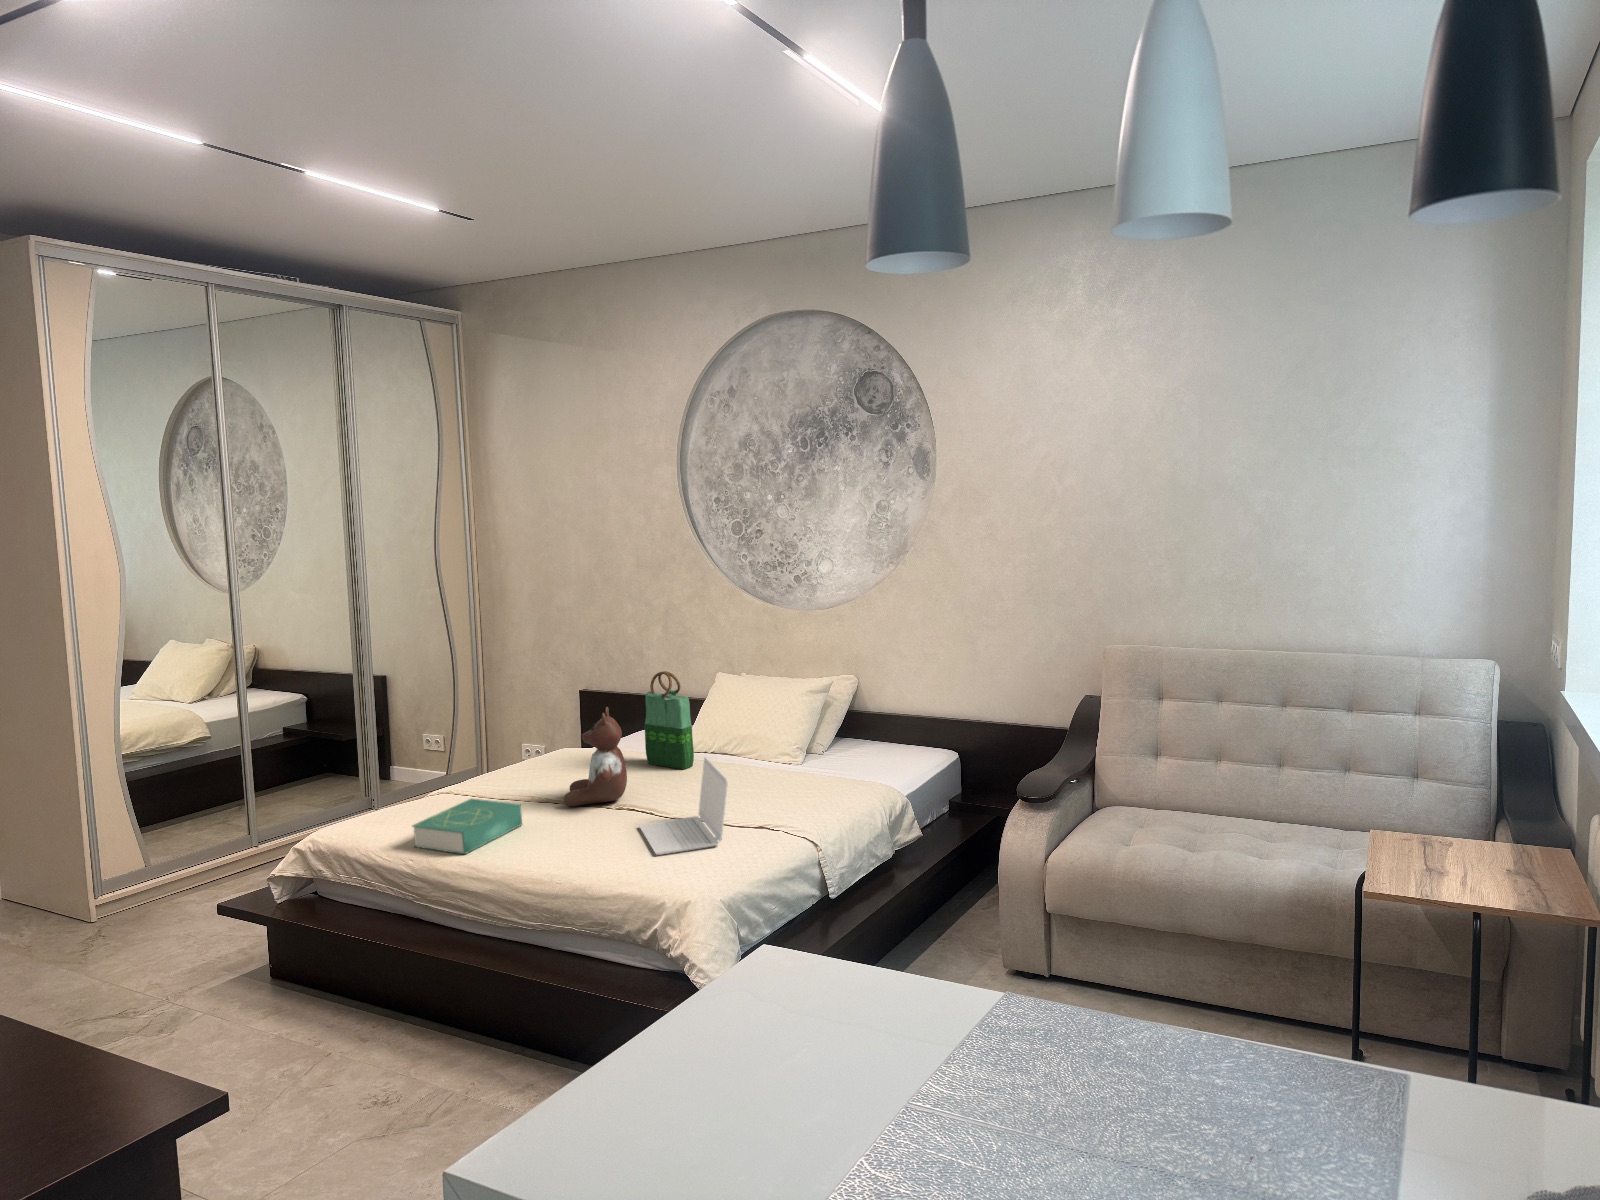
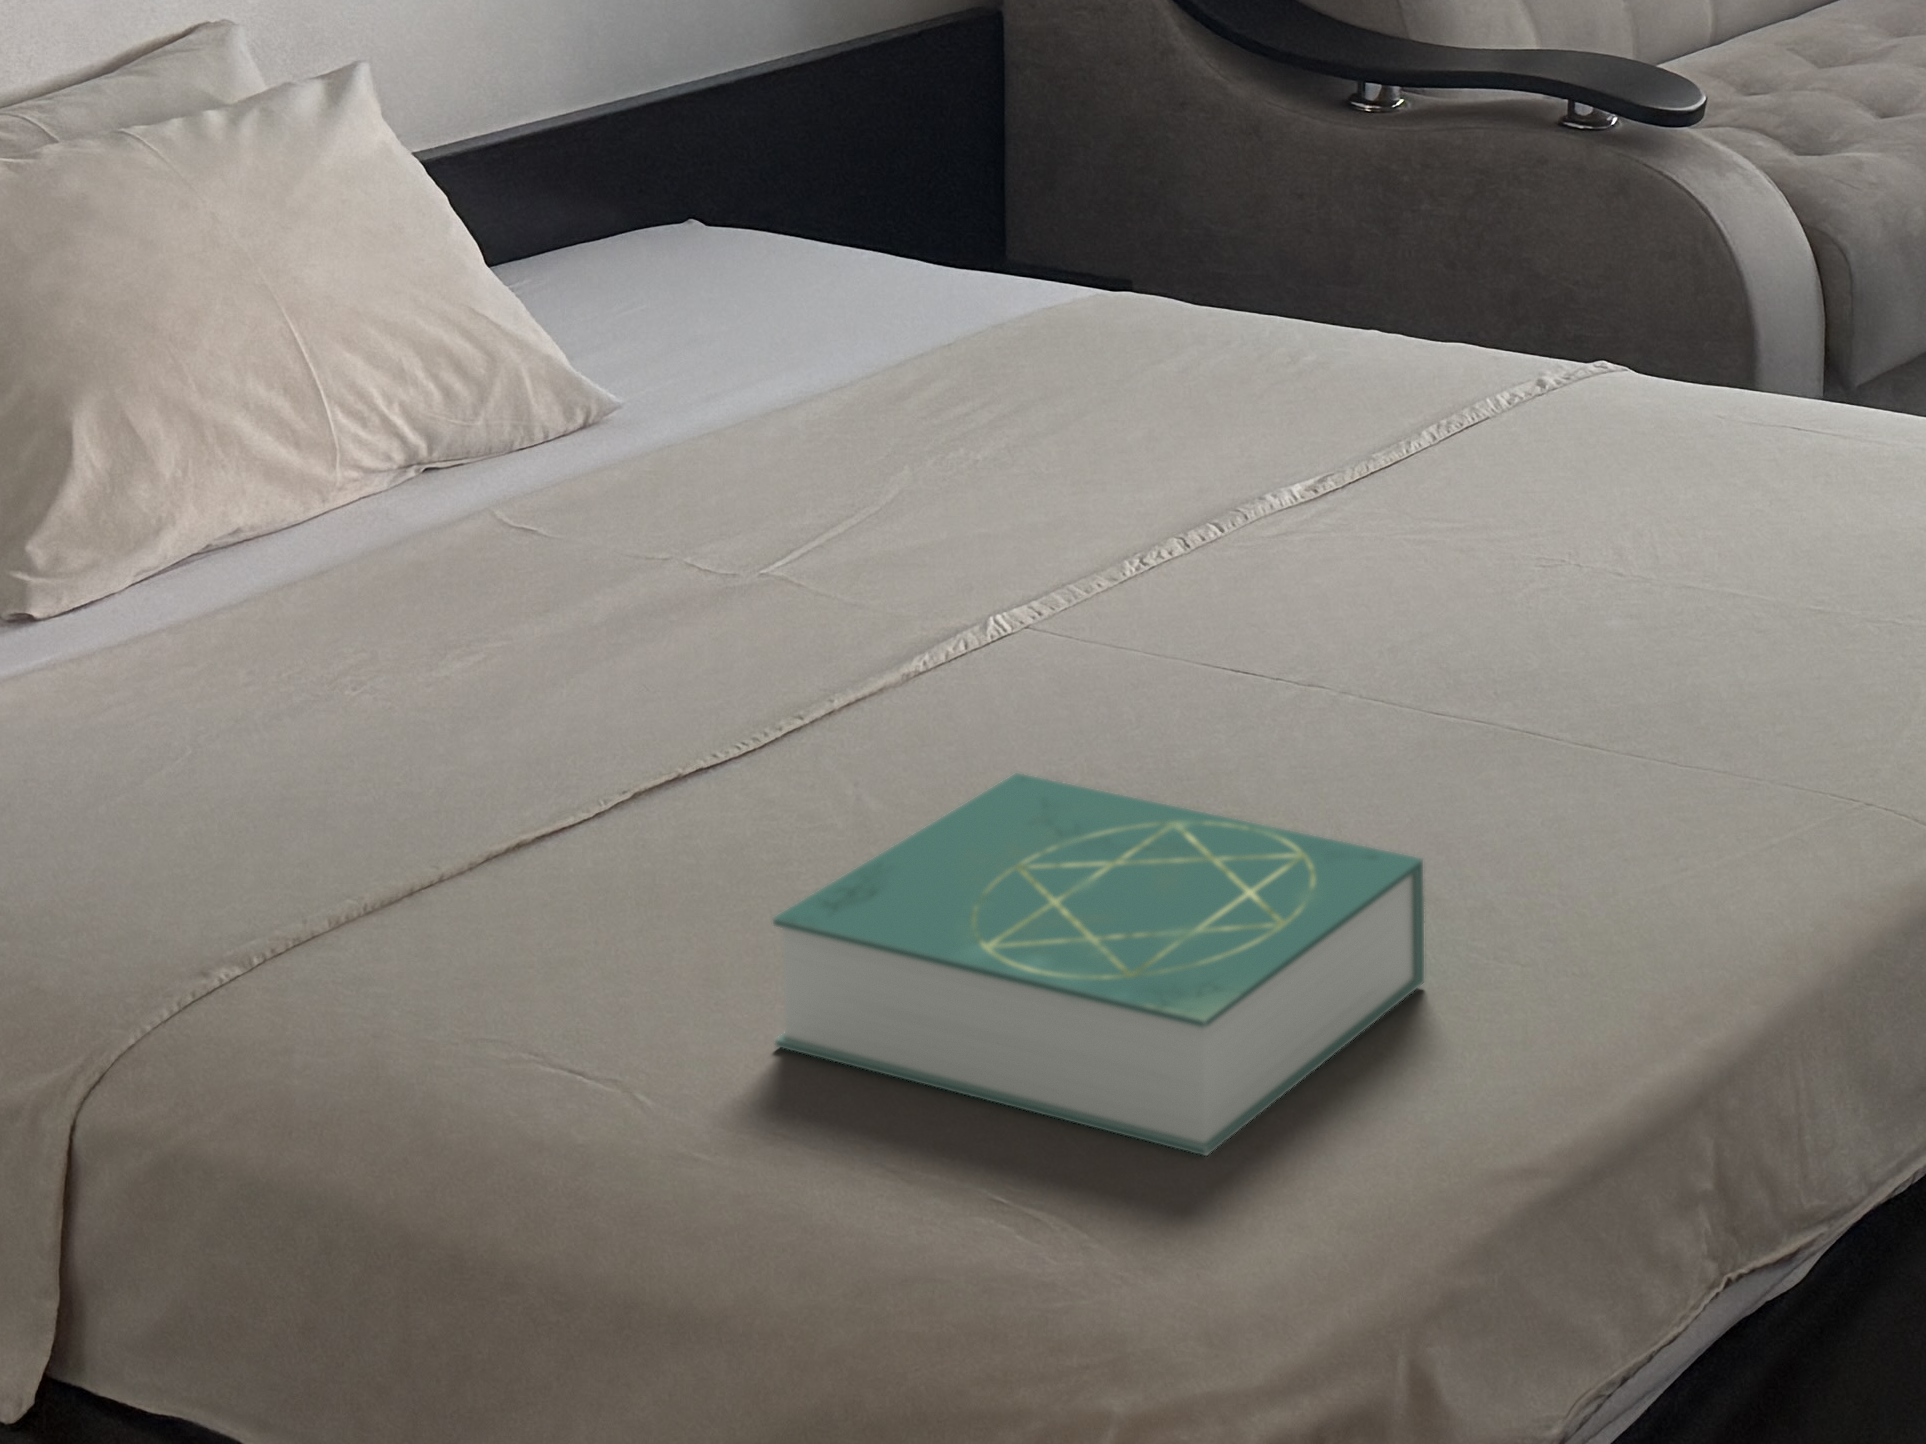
tote bag: present [644,671,694,769] -> none [56,105,376,680]
stuffed bear: present [564,707,627,807] -> none [526,234,948,807]
laptop: present [639,758,728,855] -> none [1188,232,1630,643]

